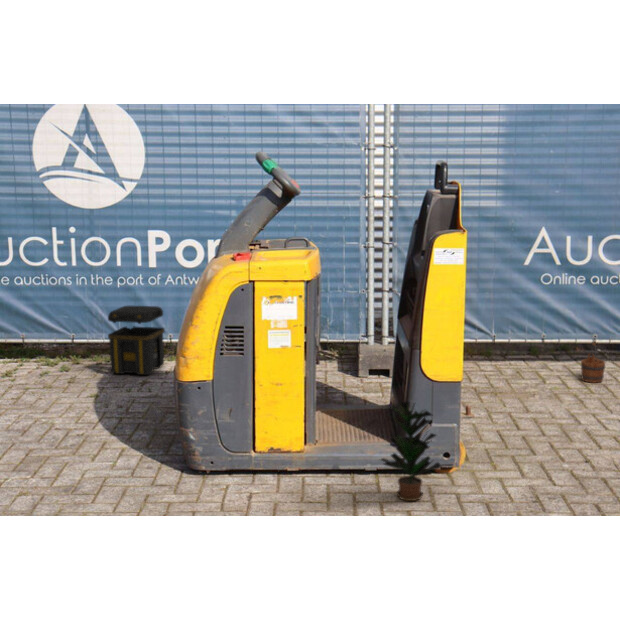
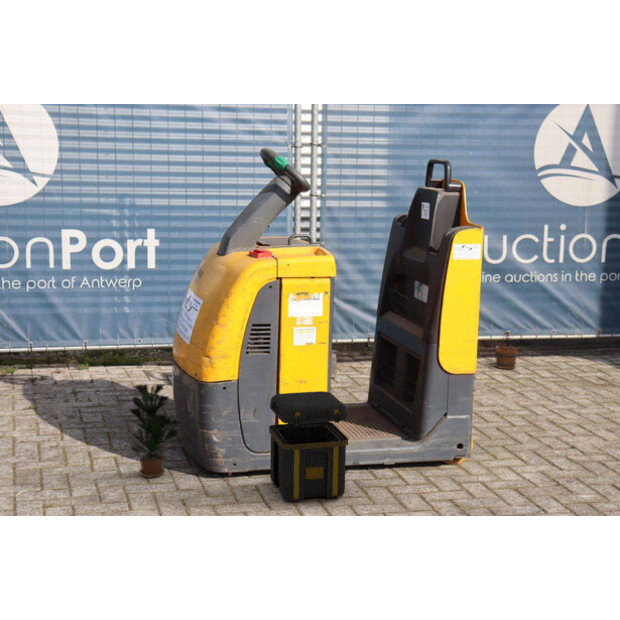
toolbox: present [108,306,164,375] -> present [269,391,348,502]
potted plant: present [381,402,441,501] -> present [130,384,180,478]

